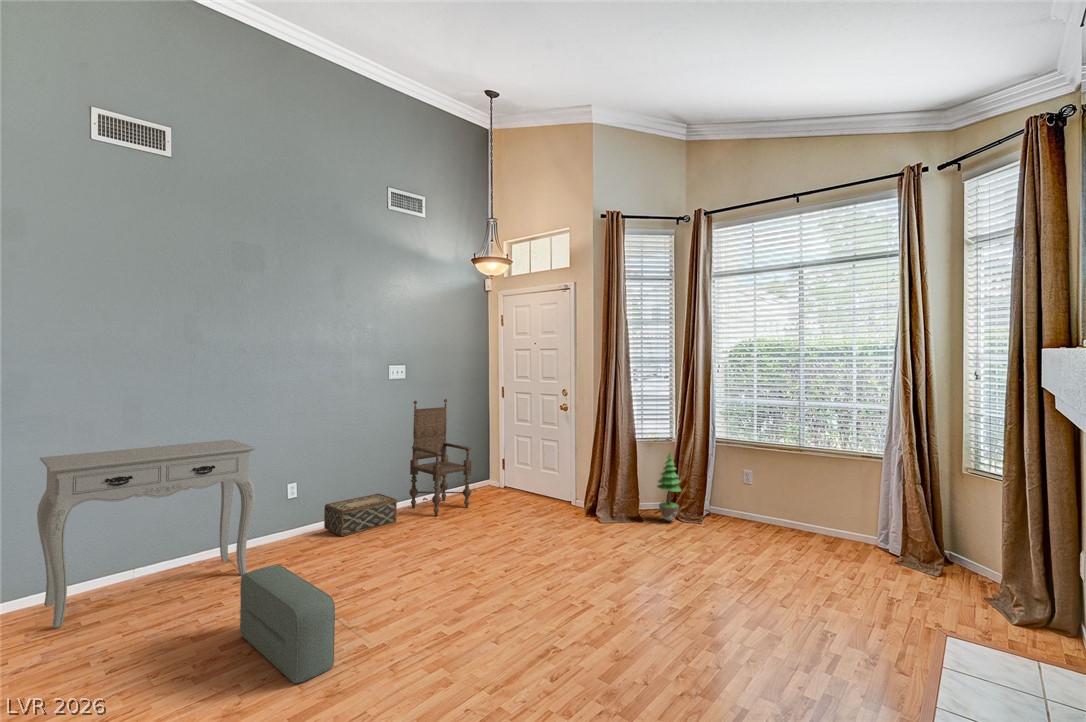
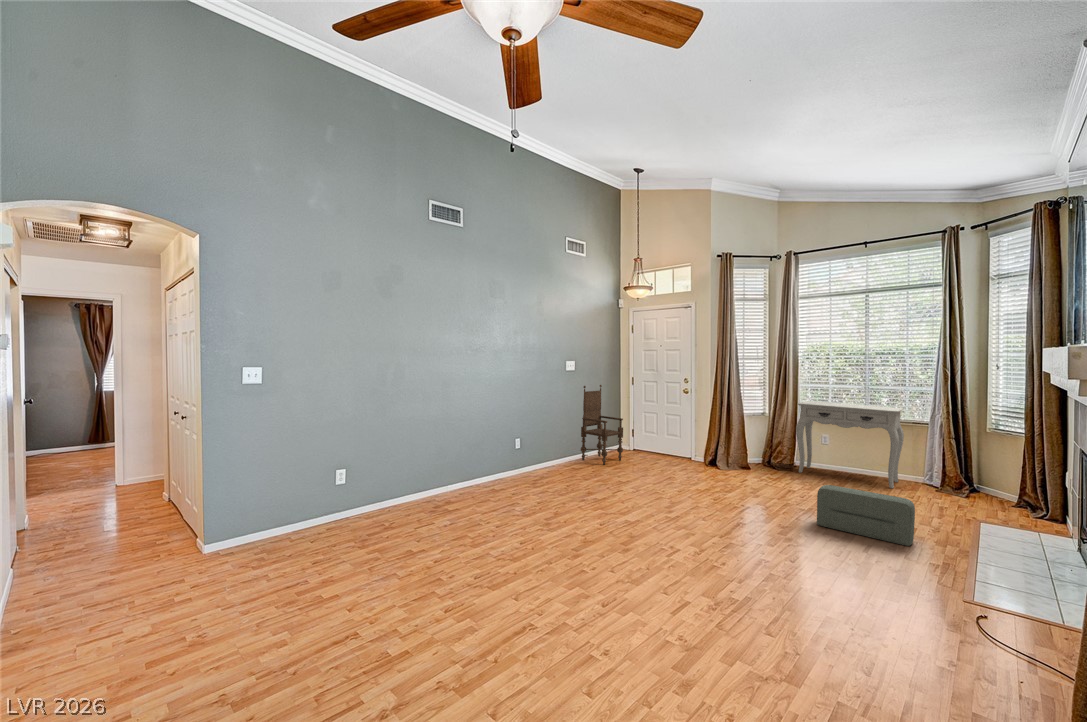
console table: present [37,440,255,628] -> present [796,401,904,488]
potted tree: present [657,454,682,521] -> none [760,421,779,470]
woven basket: present [324,494,397,536] -> none [538,449,581,475]
pouf: present [240,565,335,684] -> present [817,485,915,546]

